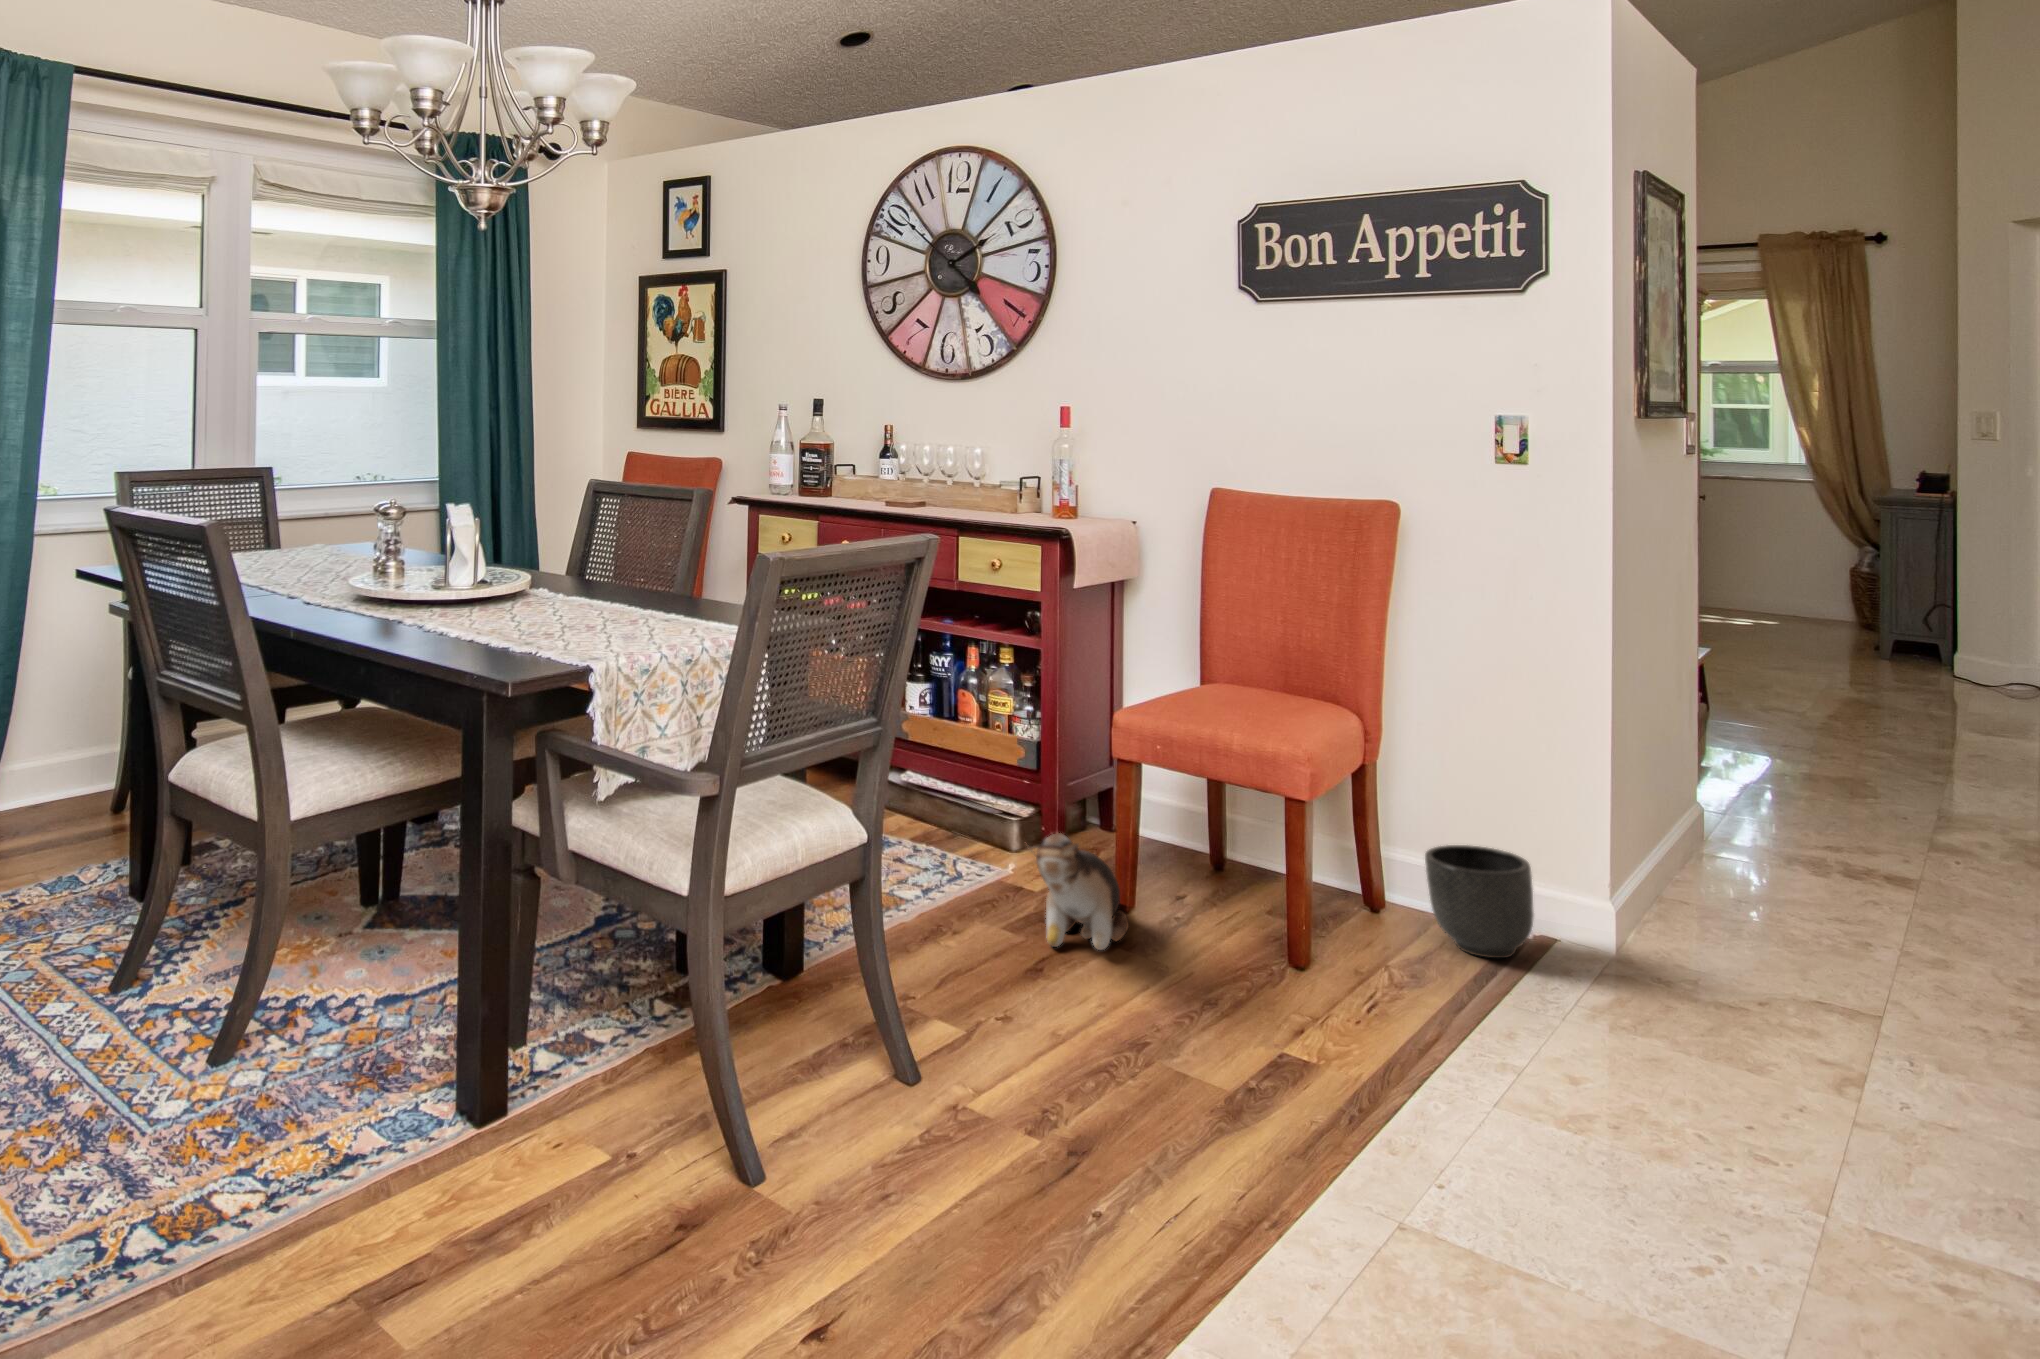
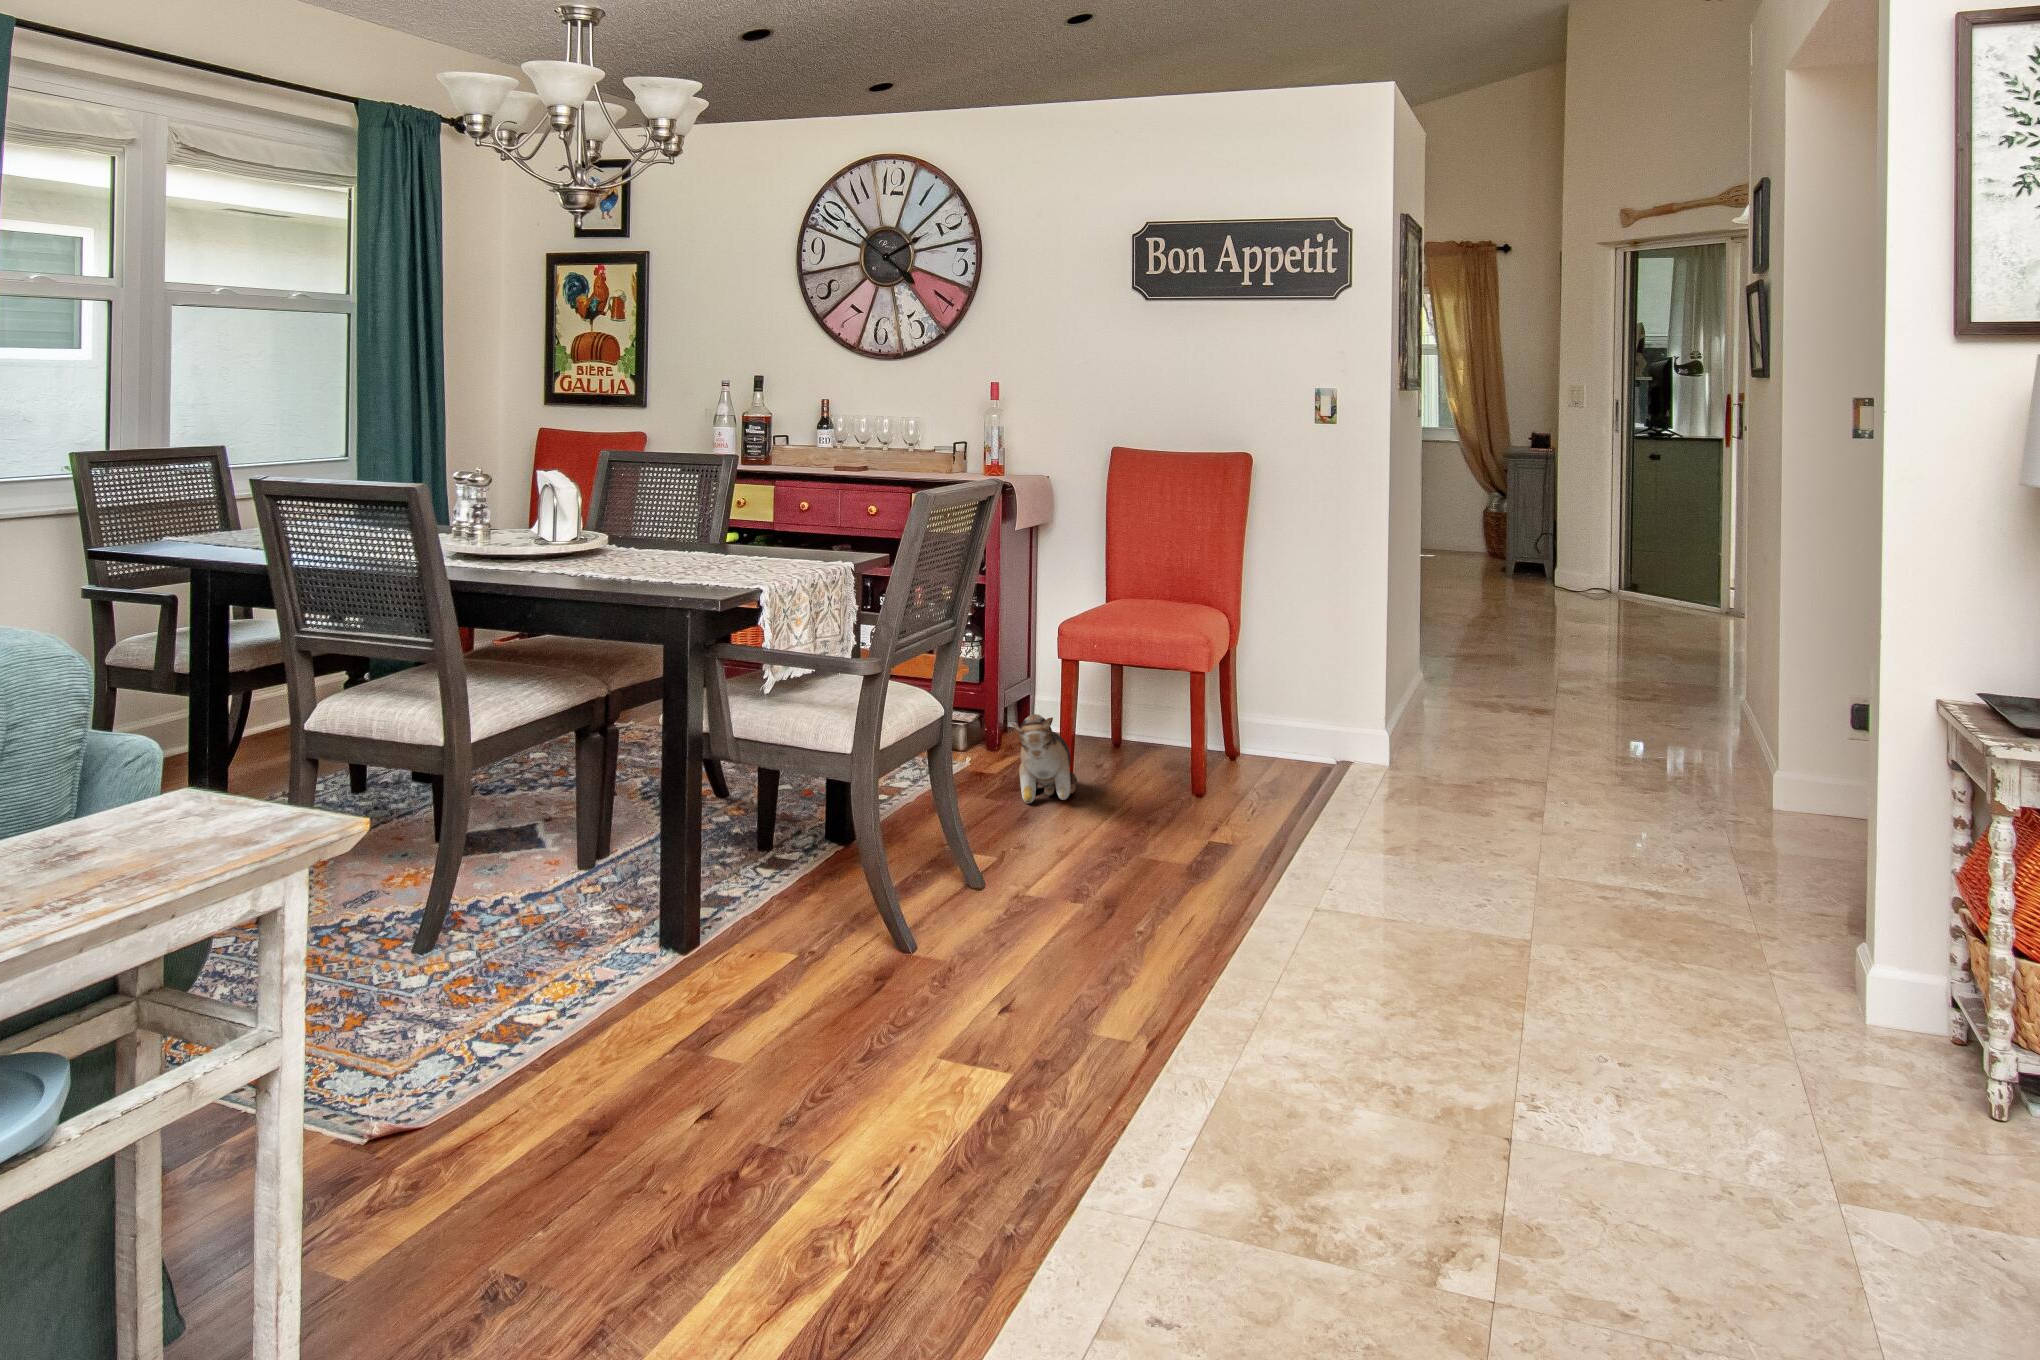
planter: present [1425,845,1534,958] -> none [1267,699,1335,773]

